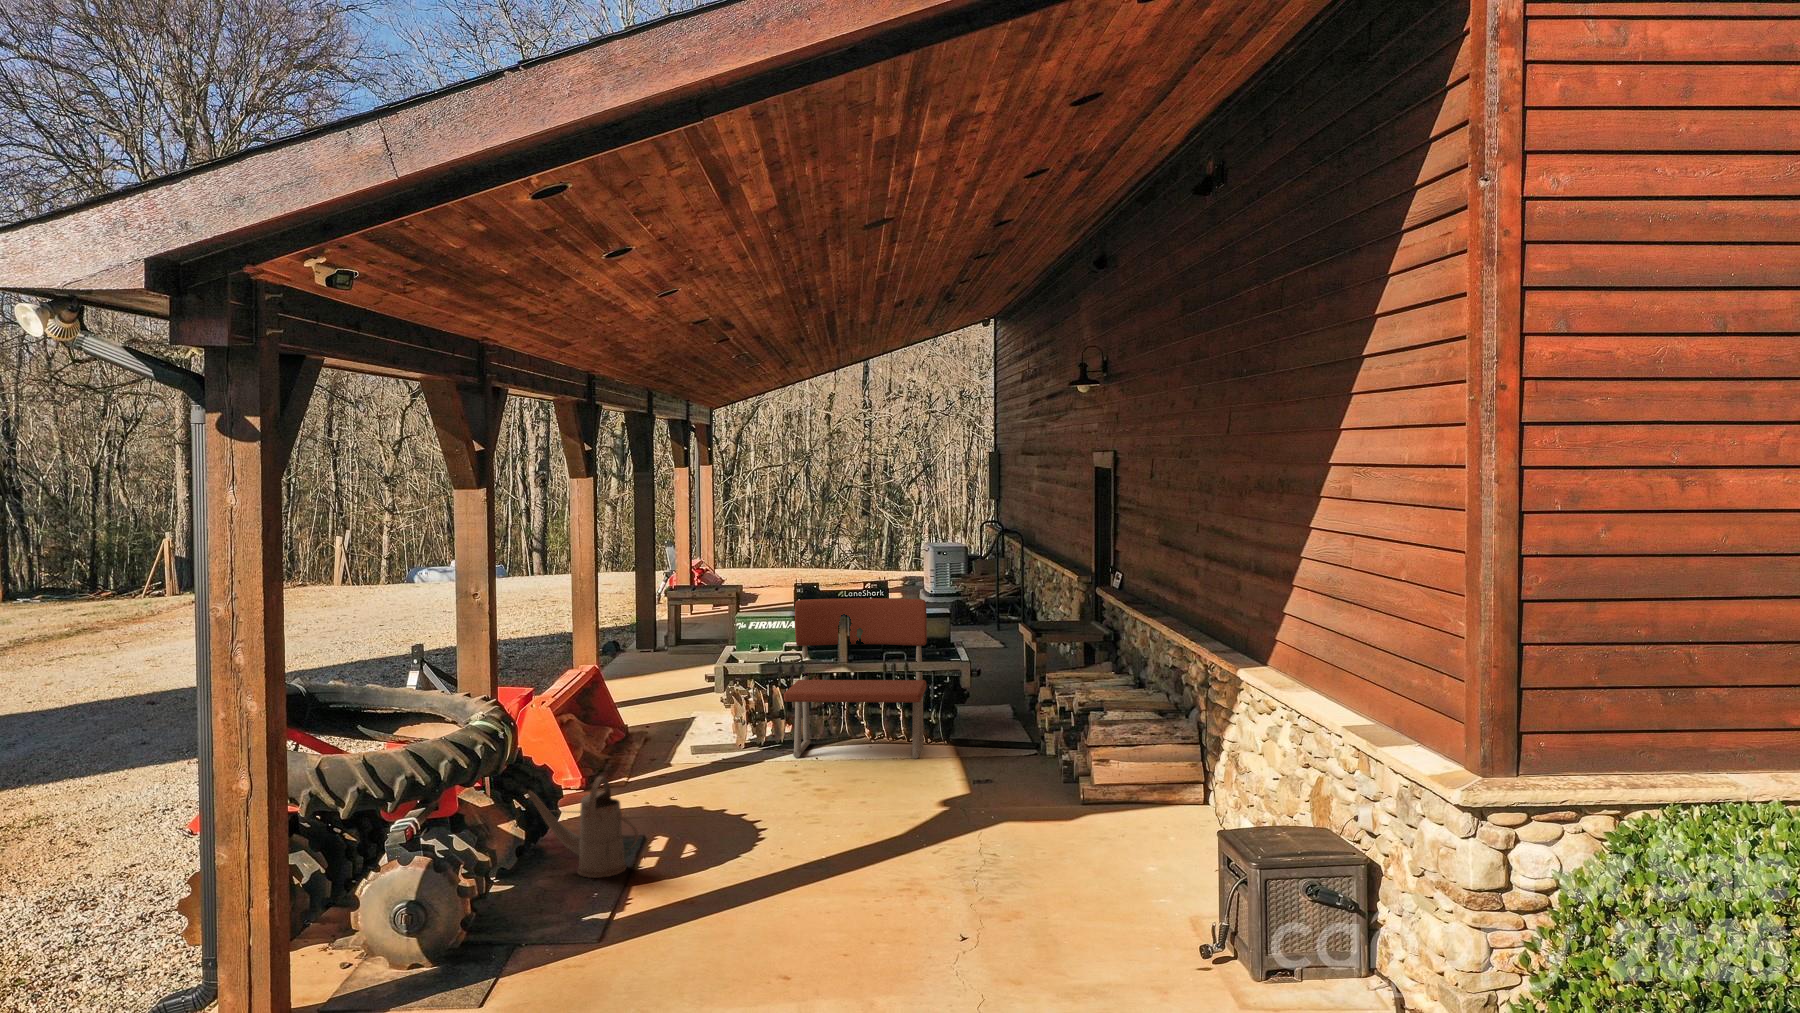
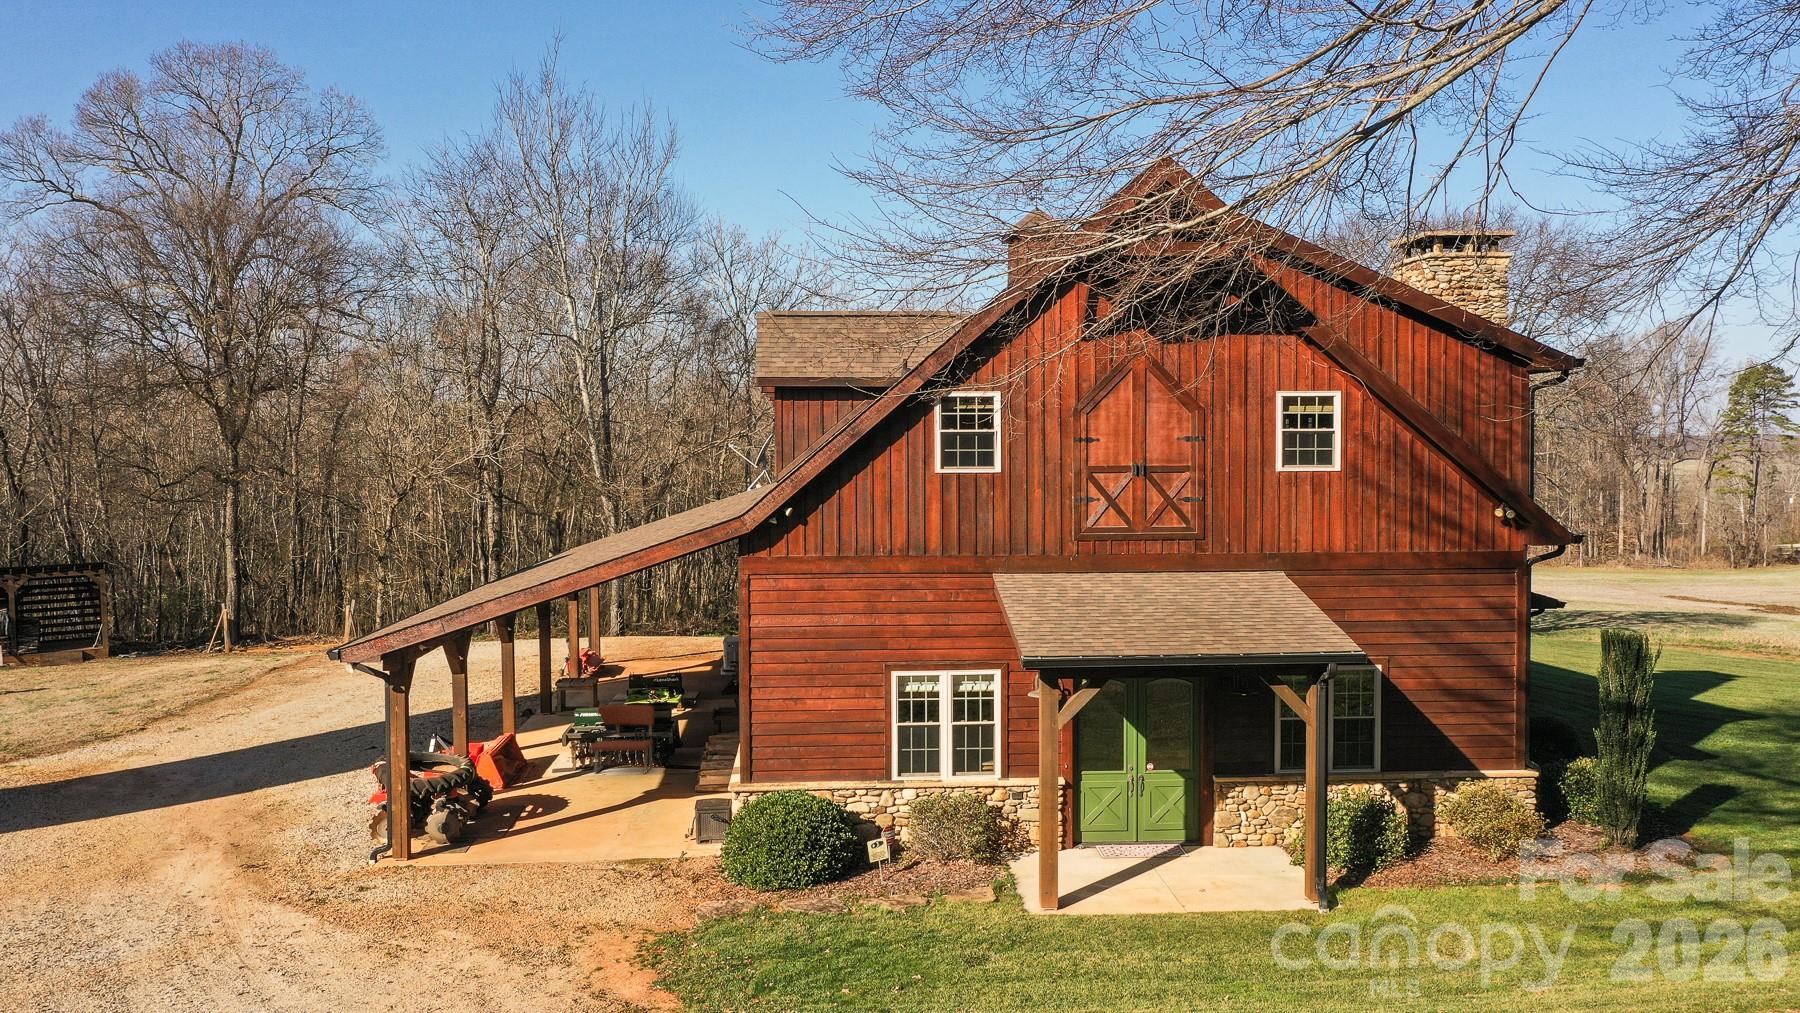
watering can: present [528,777,638,878] -> none [481,784,520,819]

